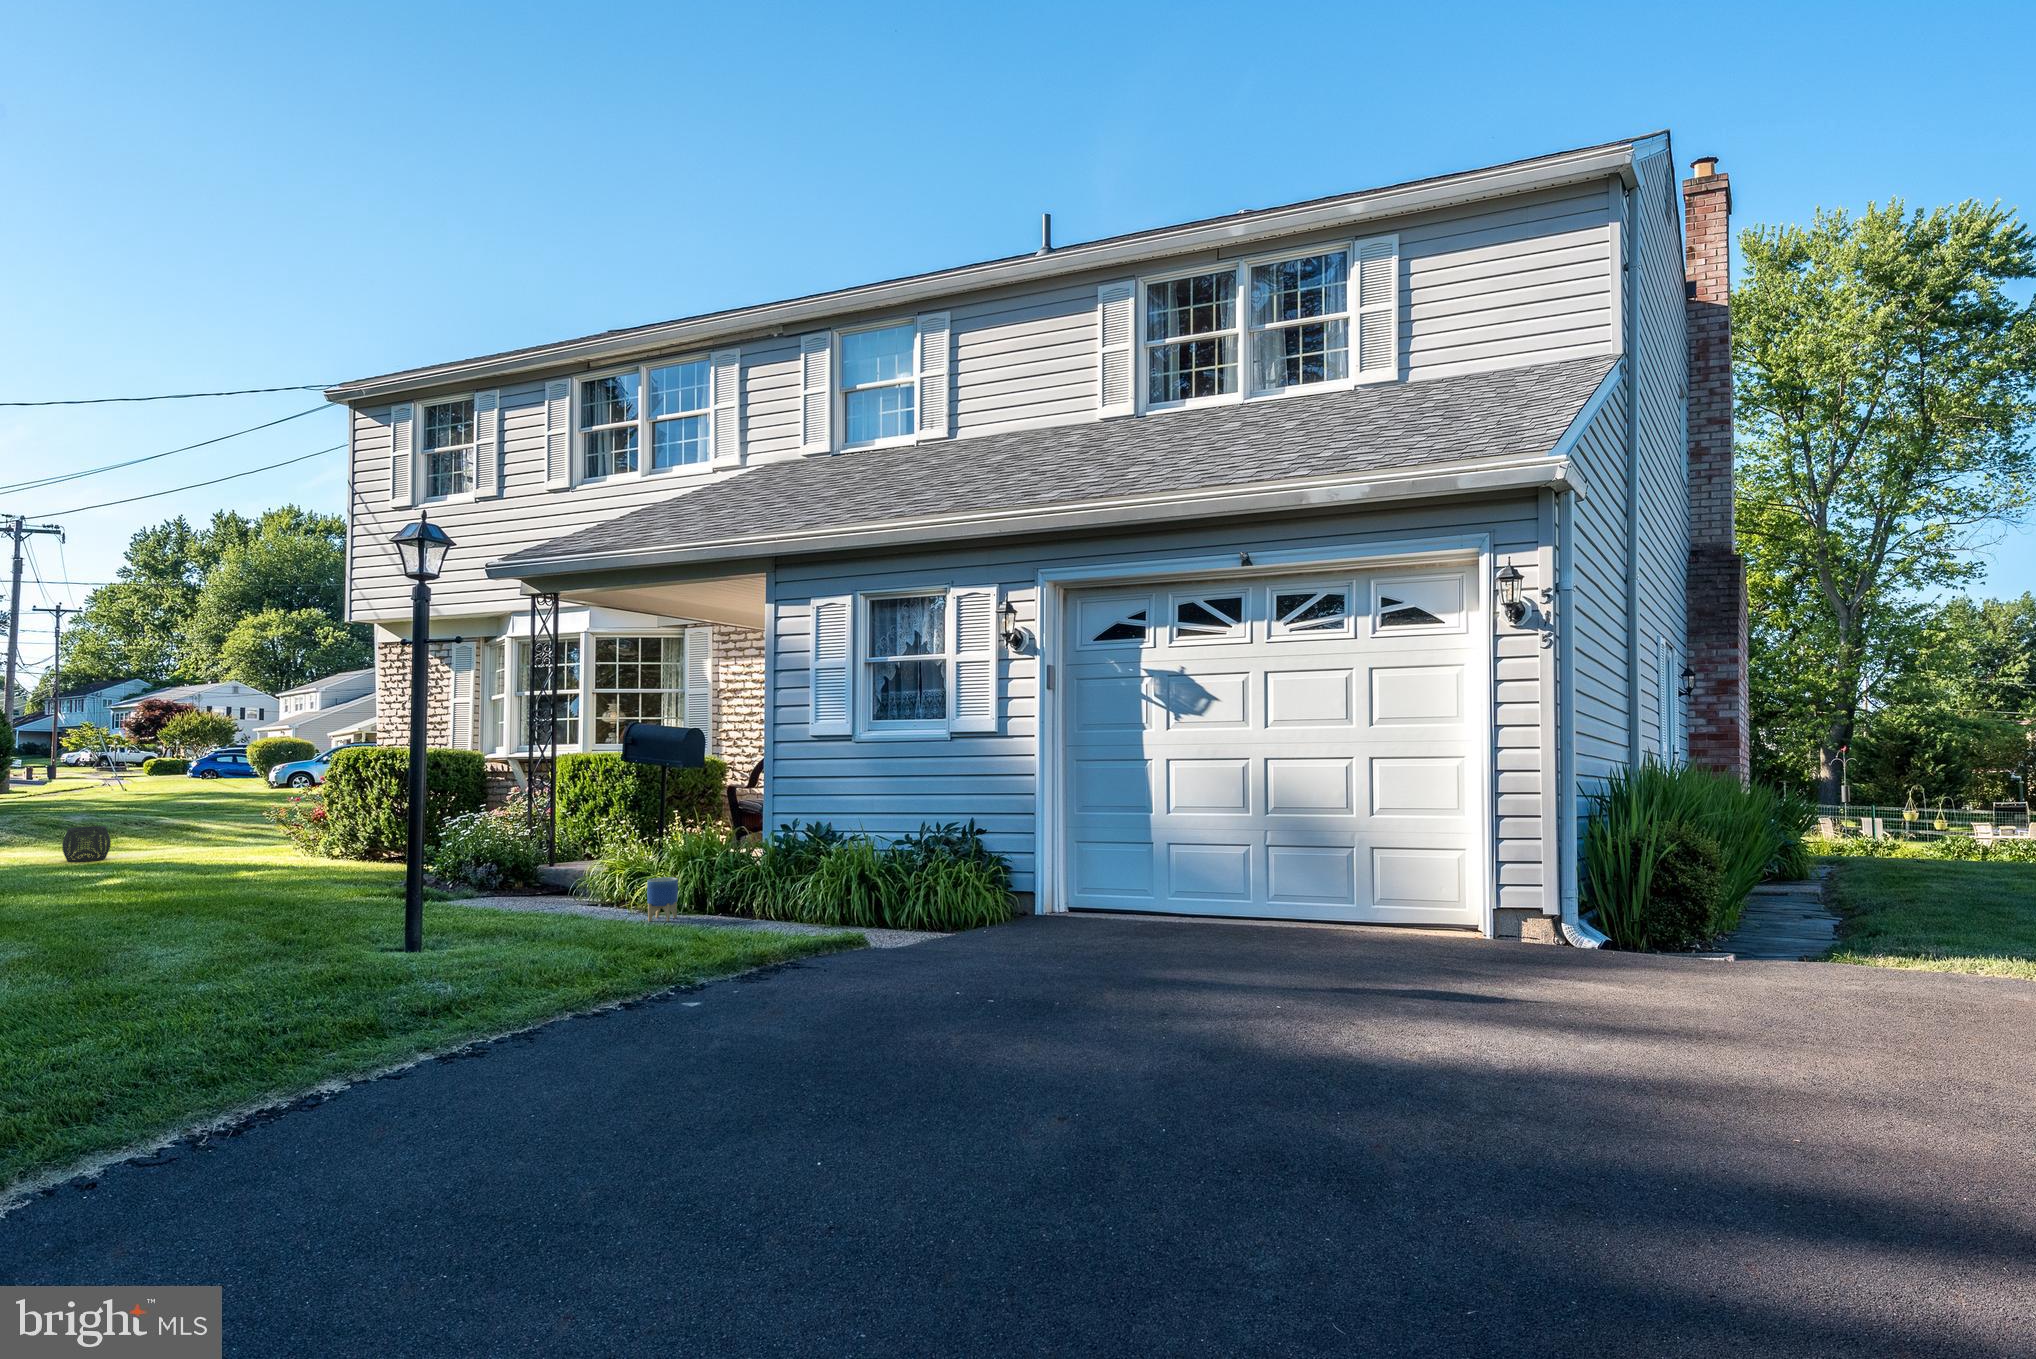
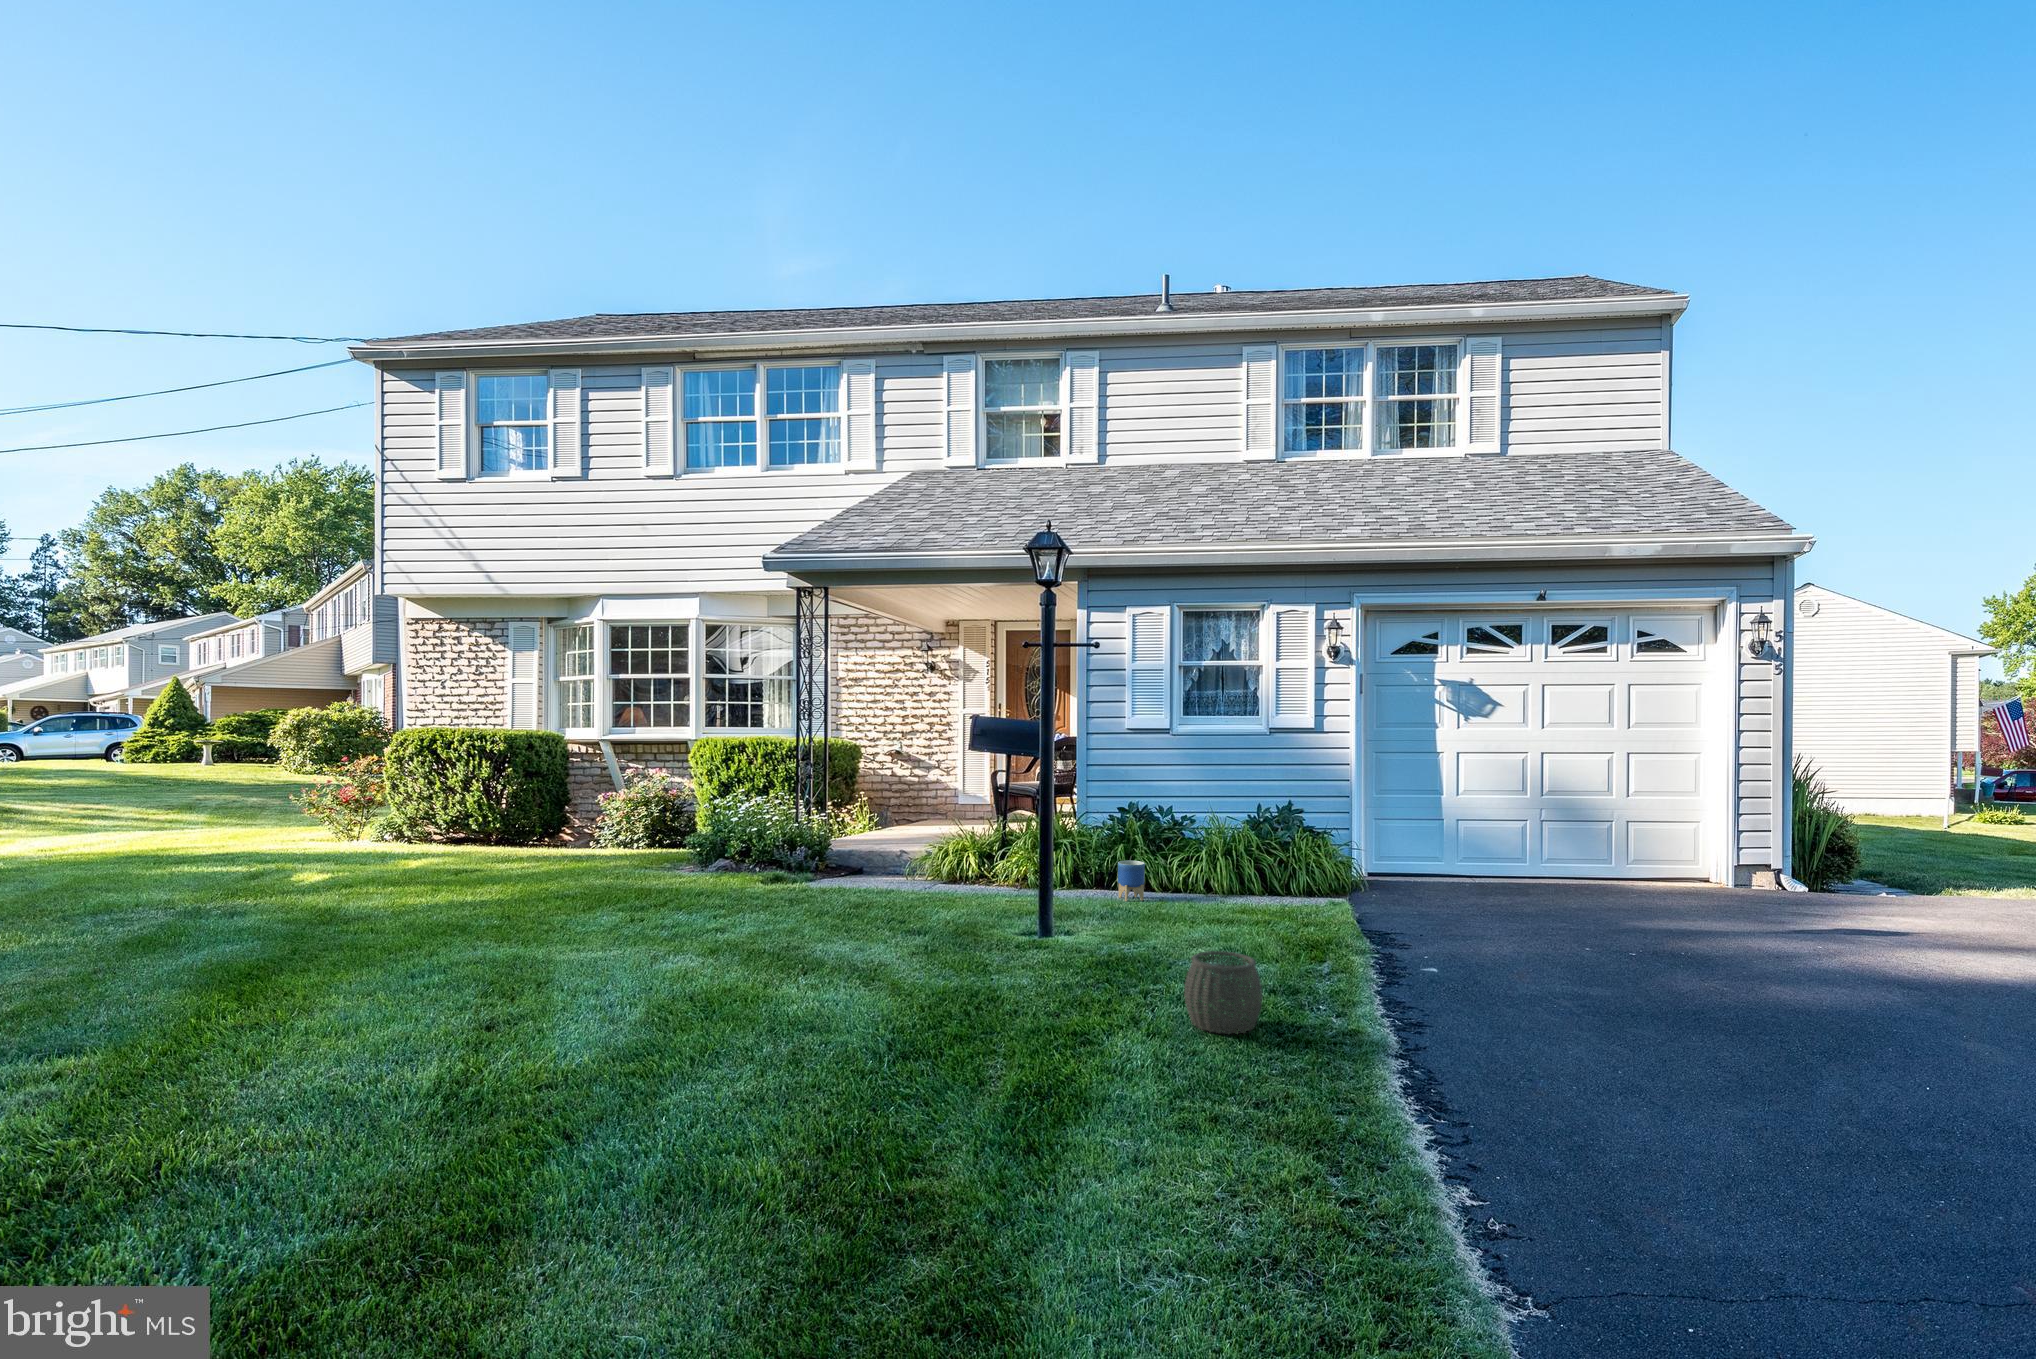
woven basket: present [62,826,111,862] -> present [1185,951,1263,1034]

